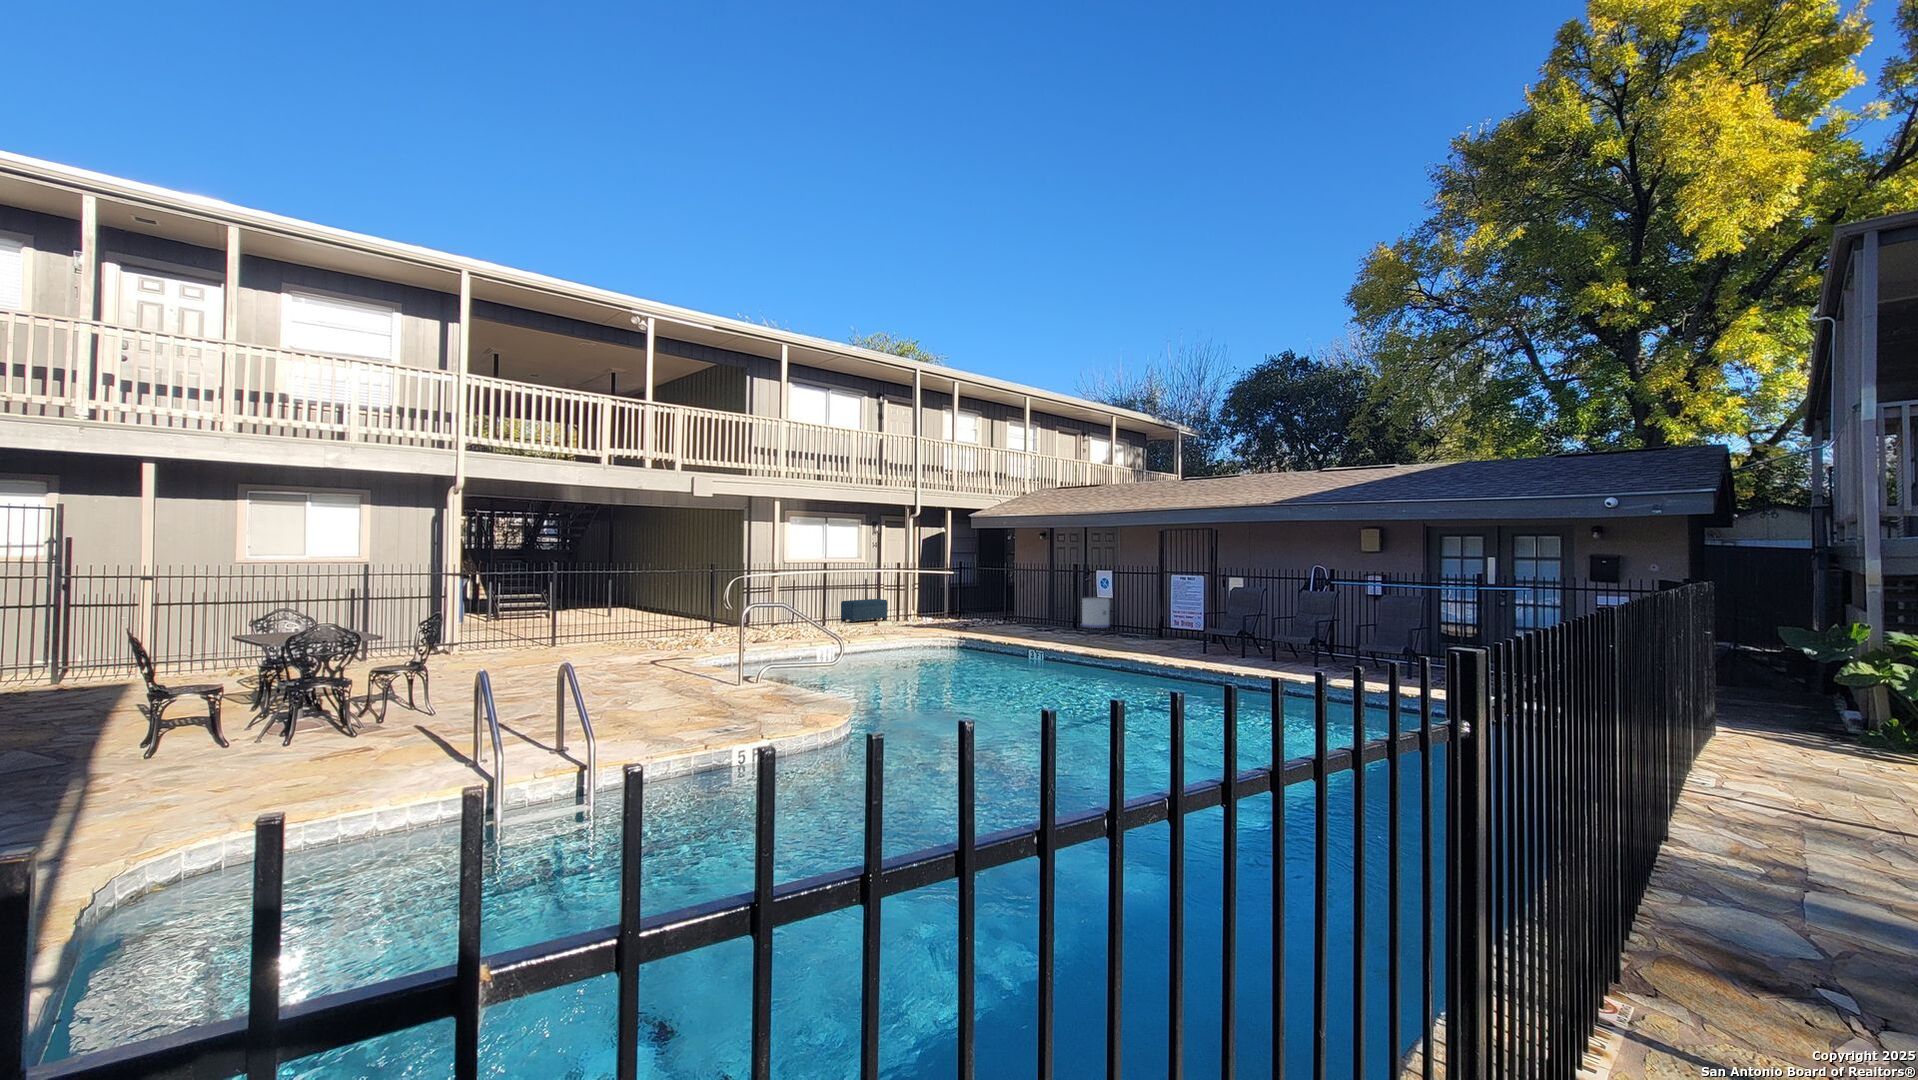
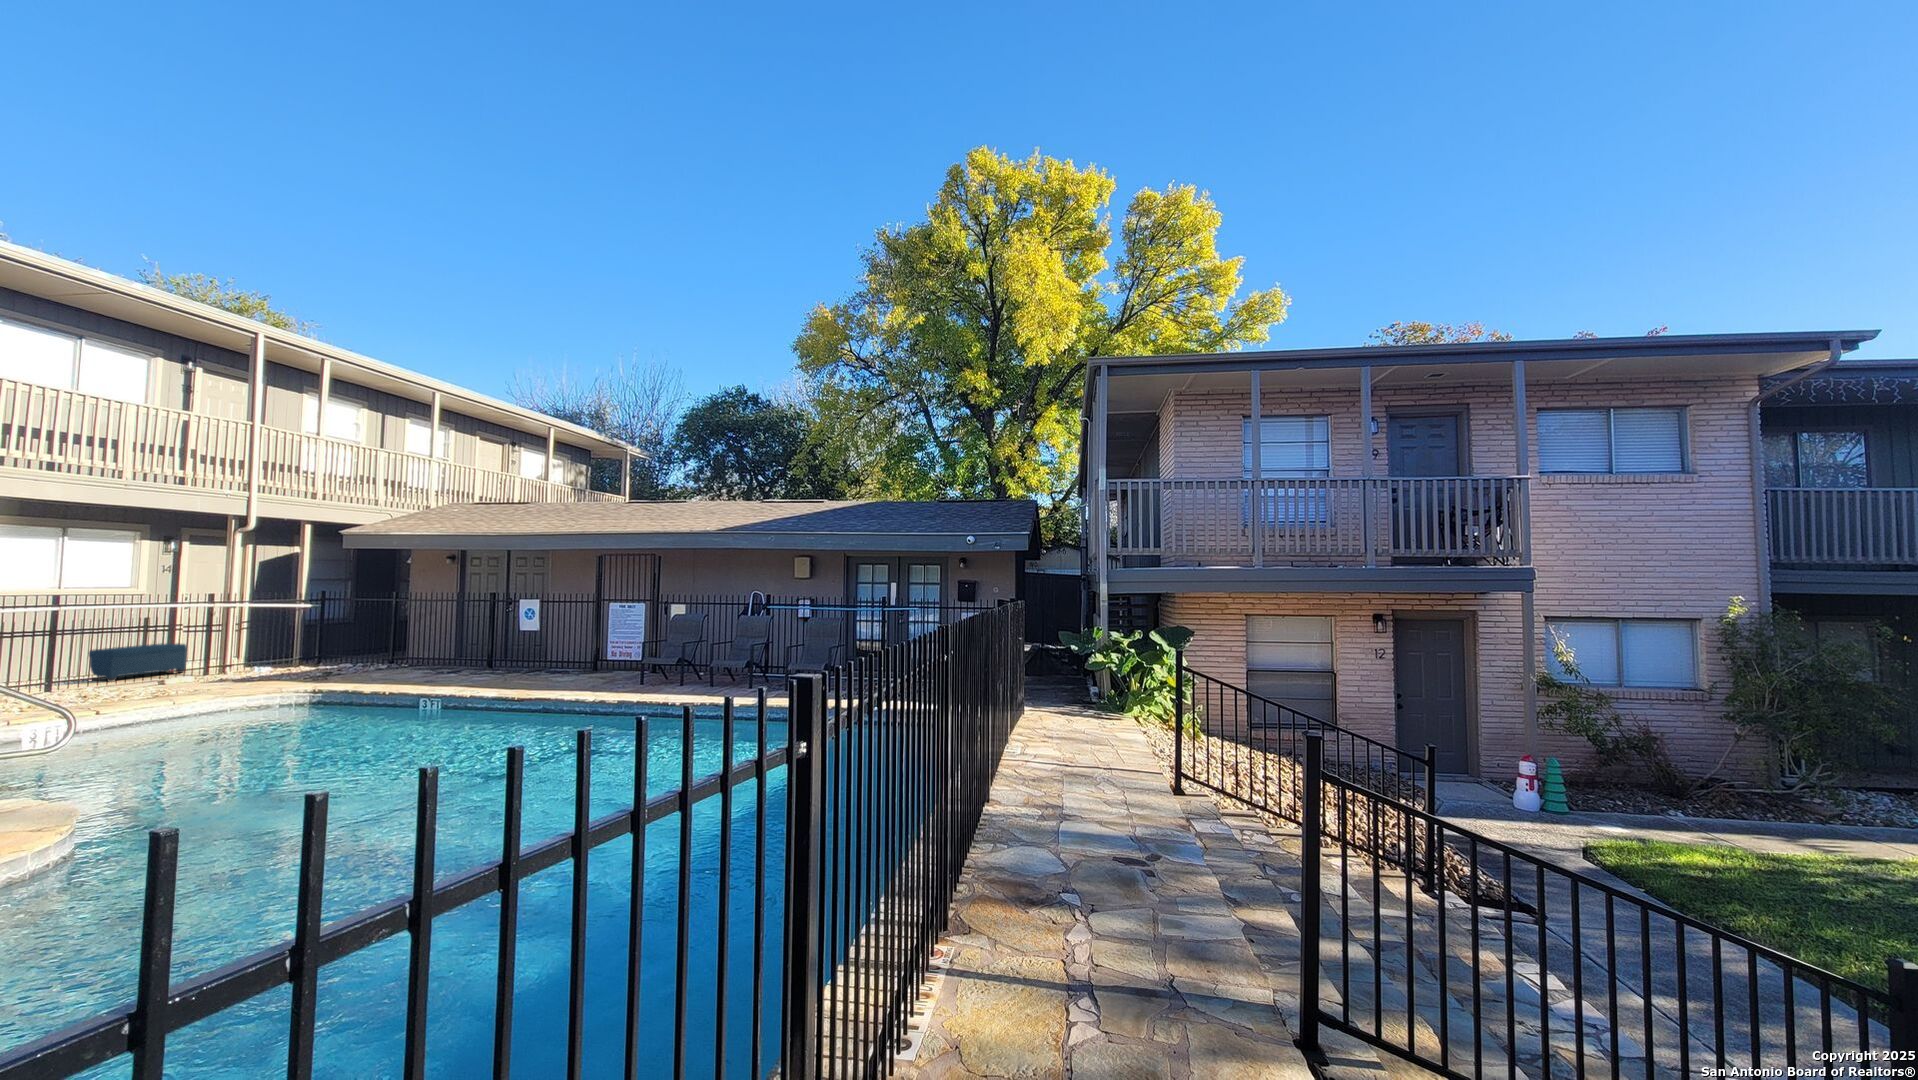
trash can: present [1082,598,1110,628] -> none [499,628,537,663]

